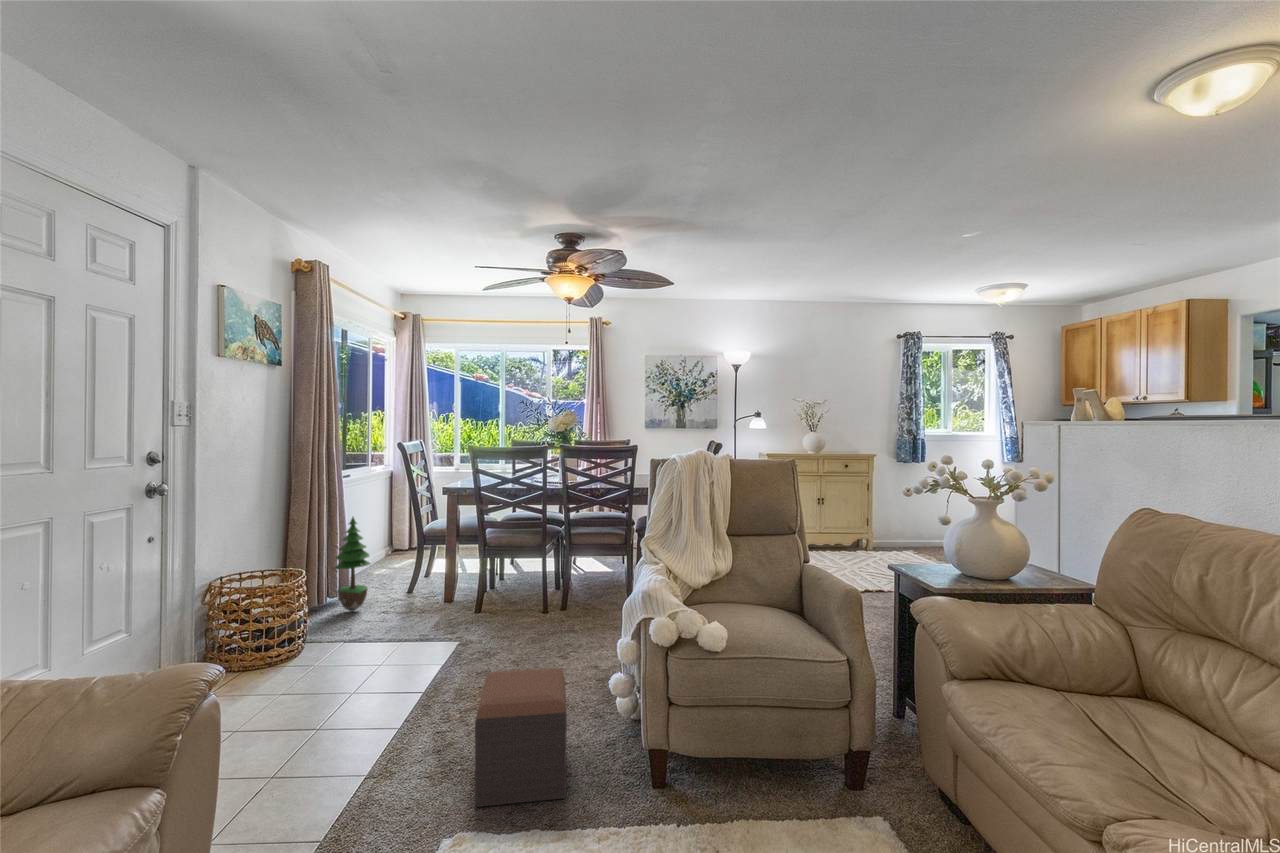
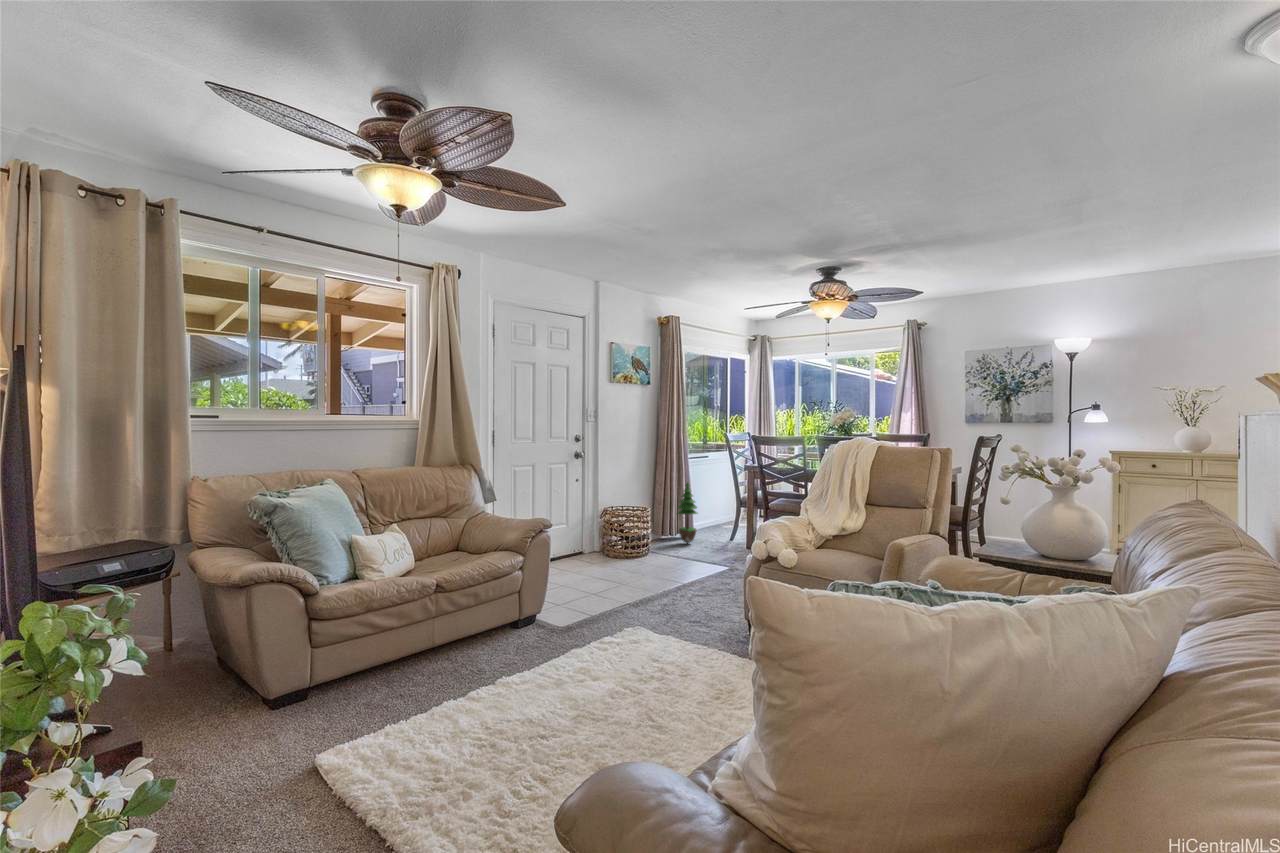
footstool: present [475,668,567,807] -> none [664,564,730,637]

